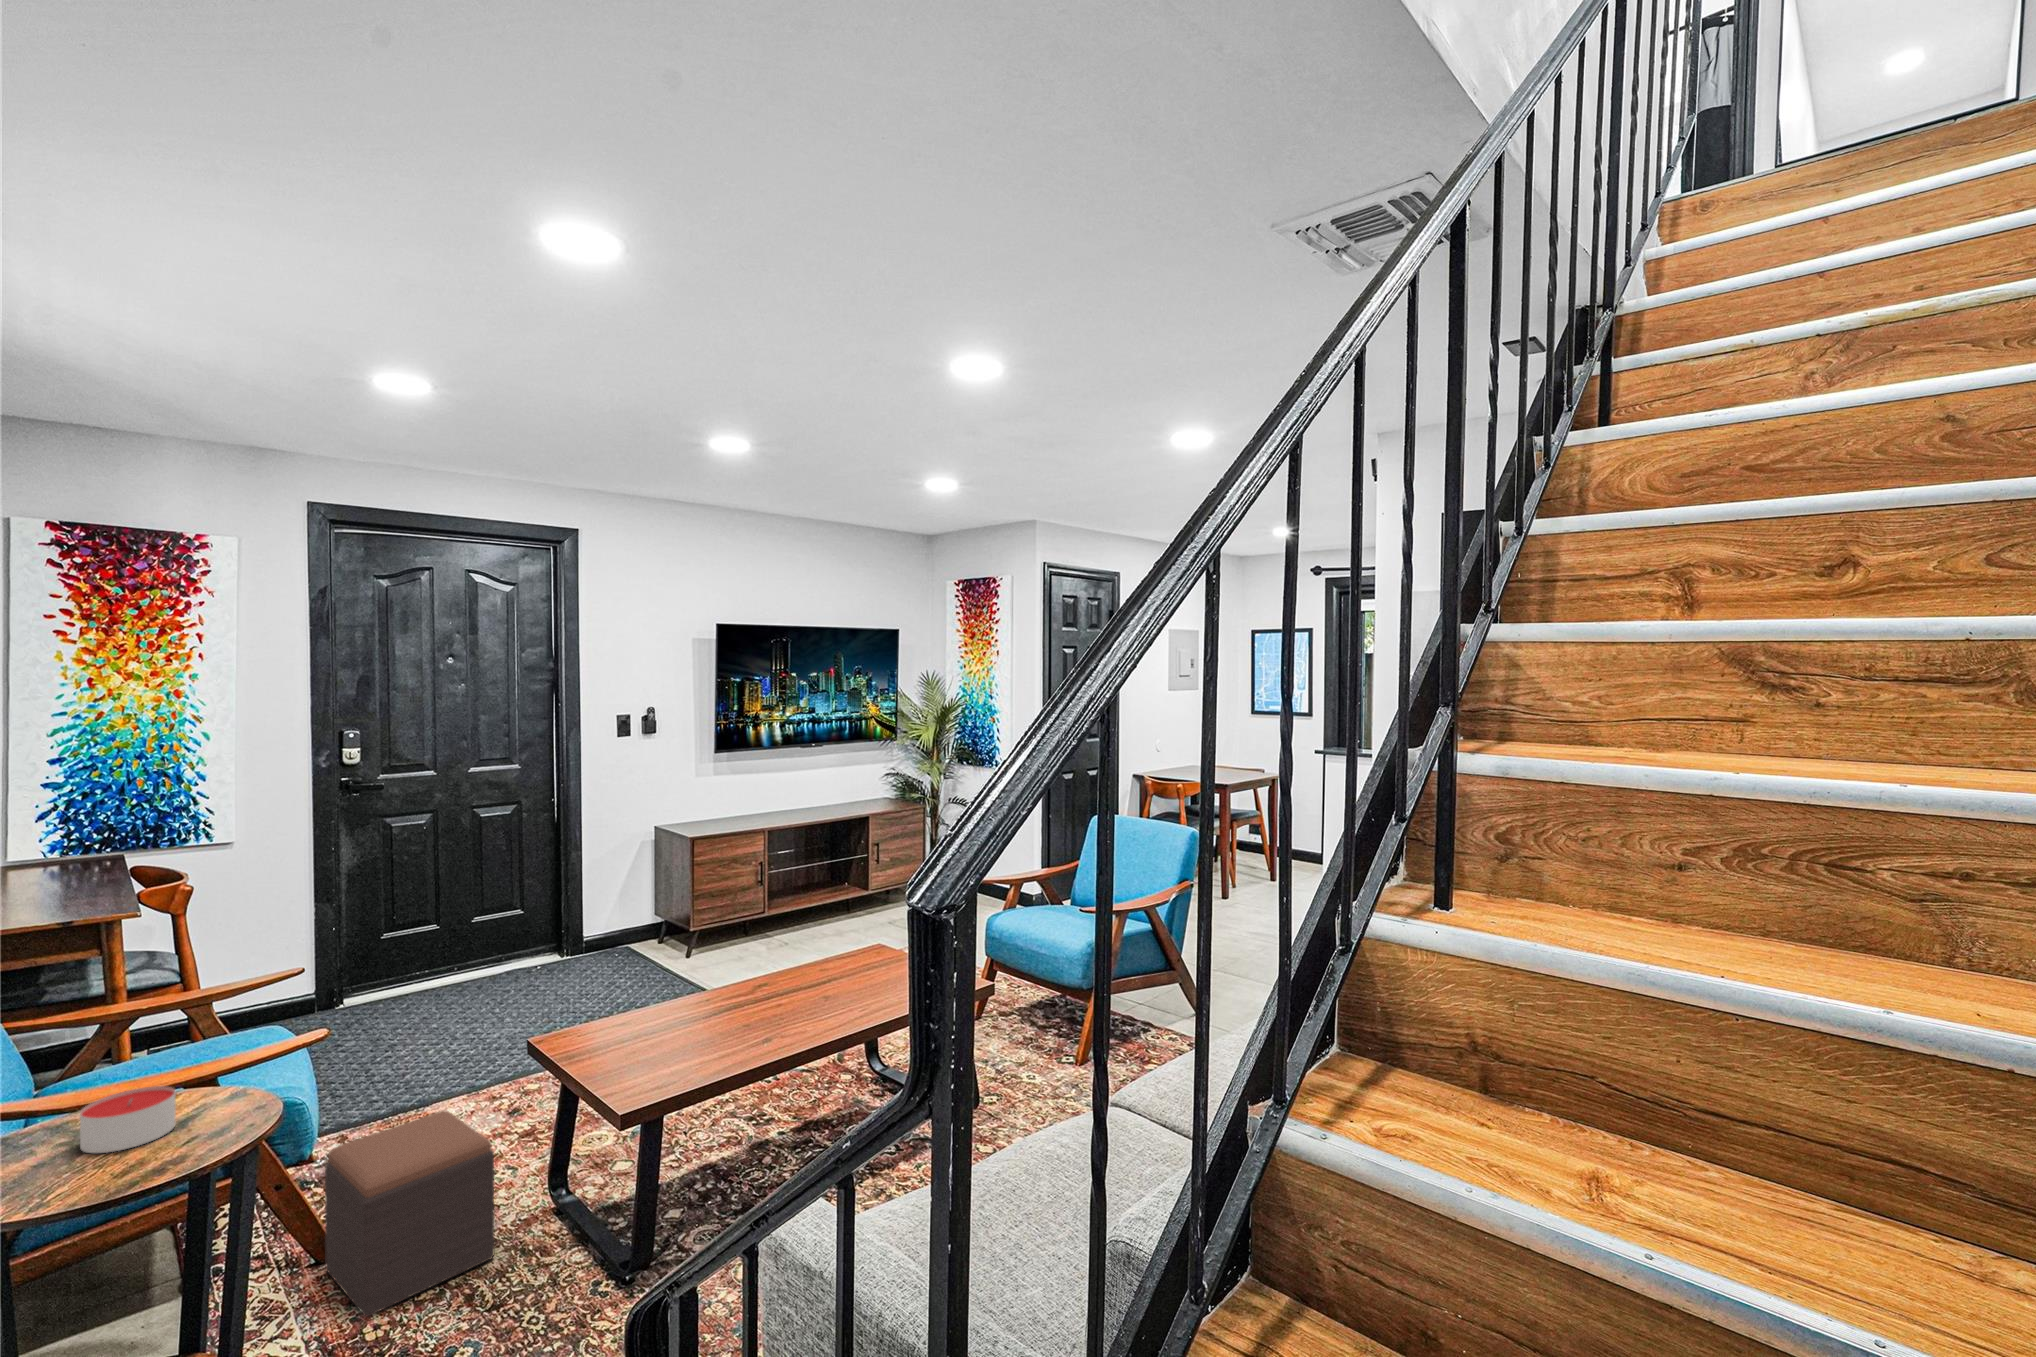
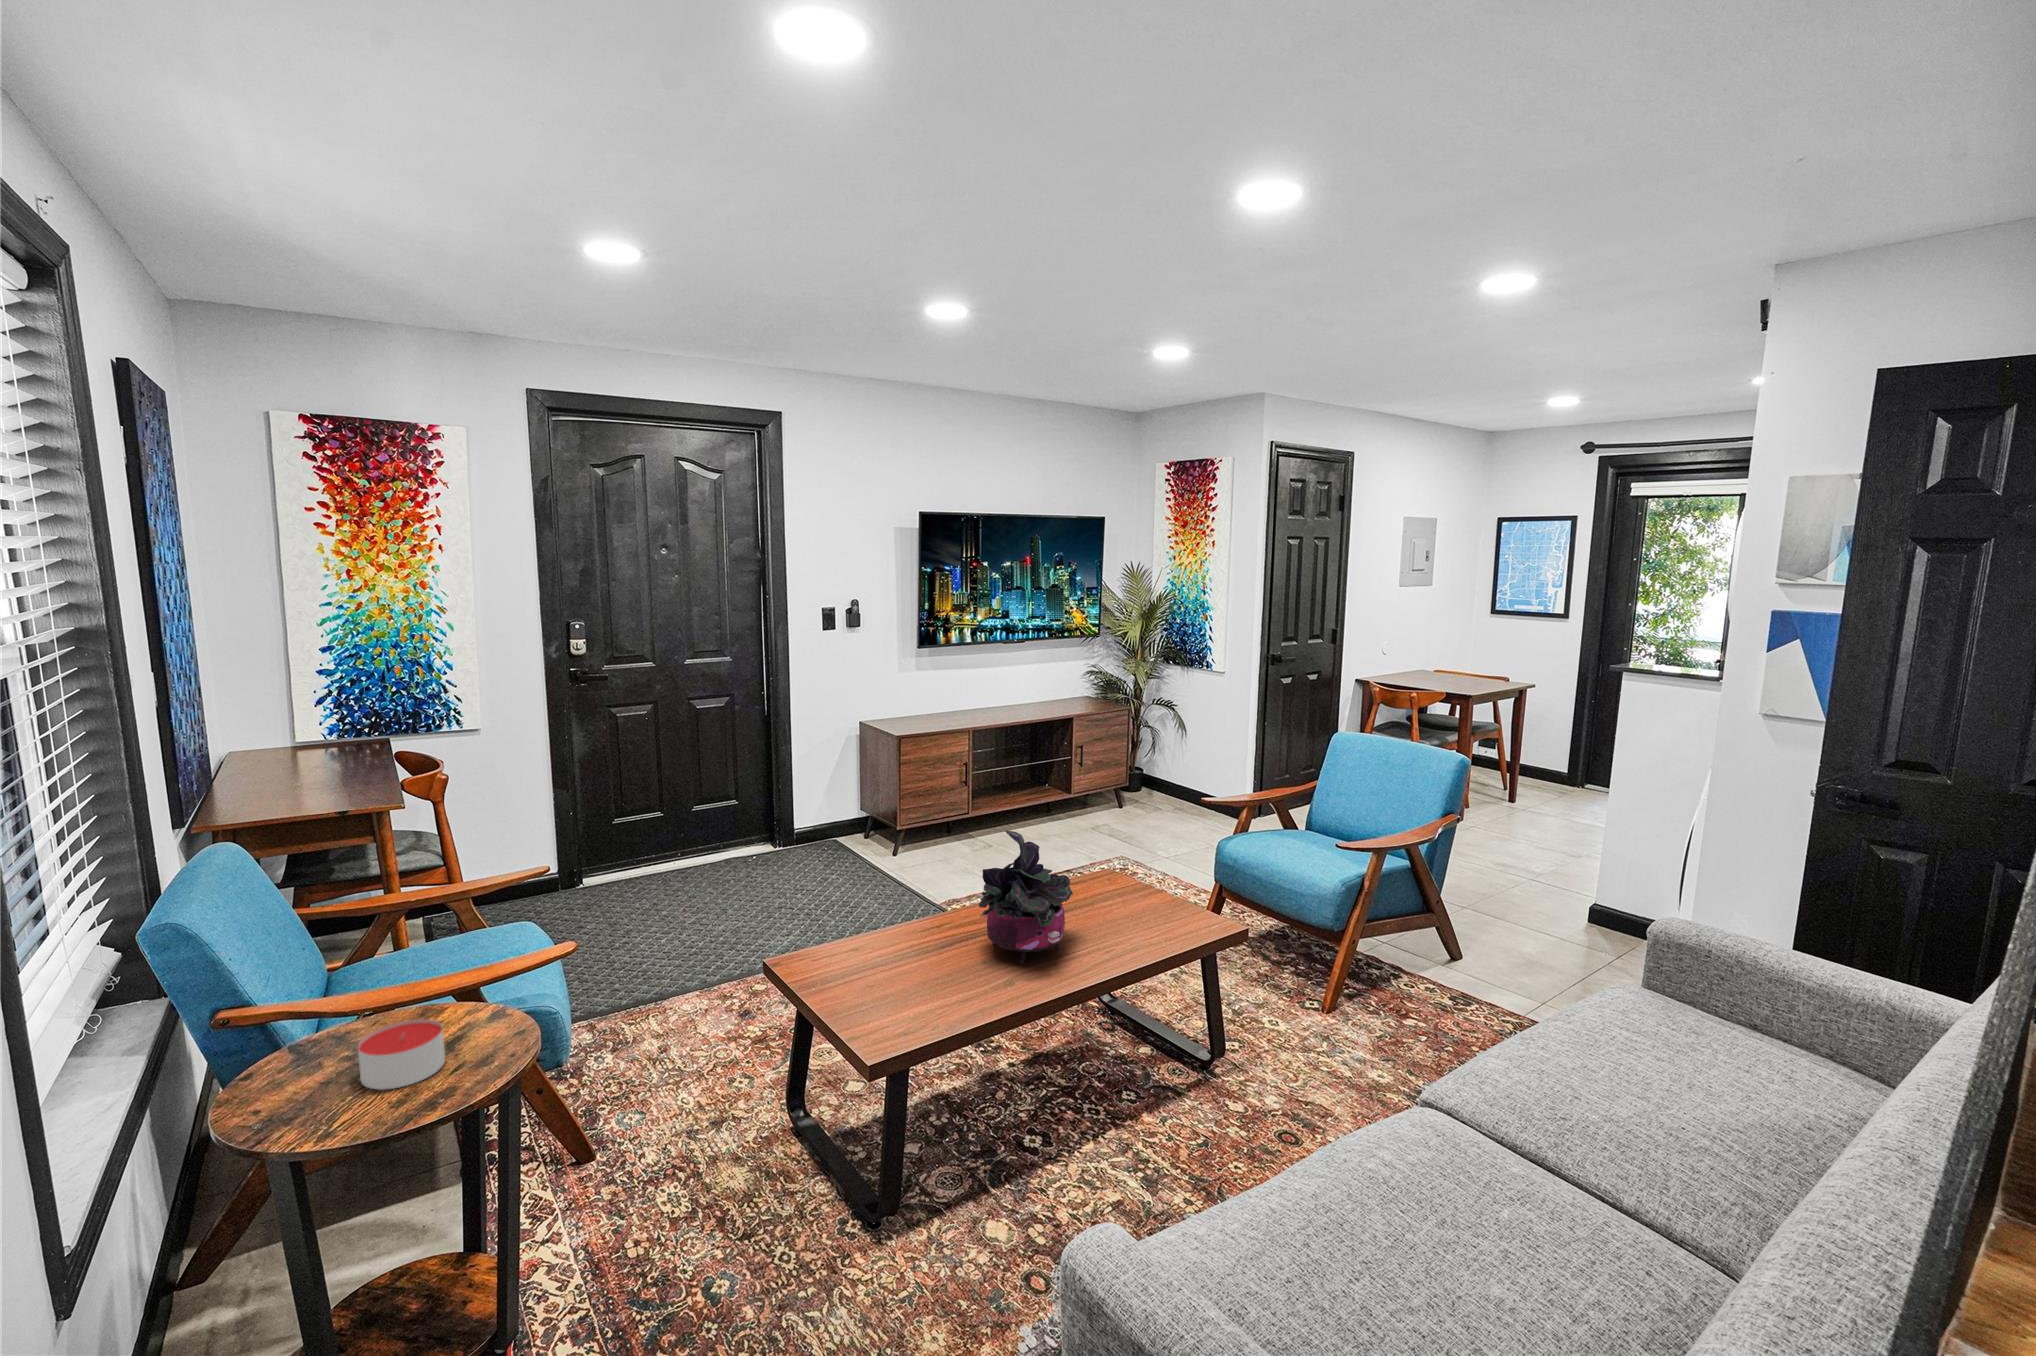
potted plant: none [747,902,838,1026] -> present [978,831,1073,964]
footstool: present [325,1111,494,1317] -> none [581,1026,741,1230]

